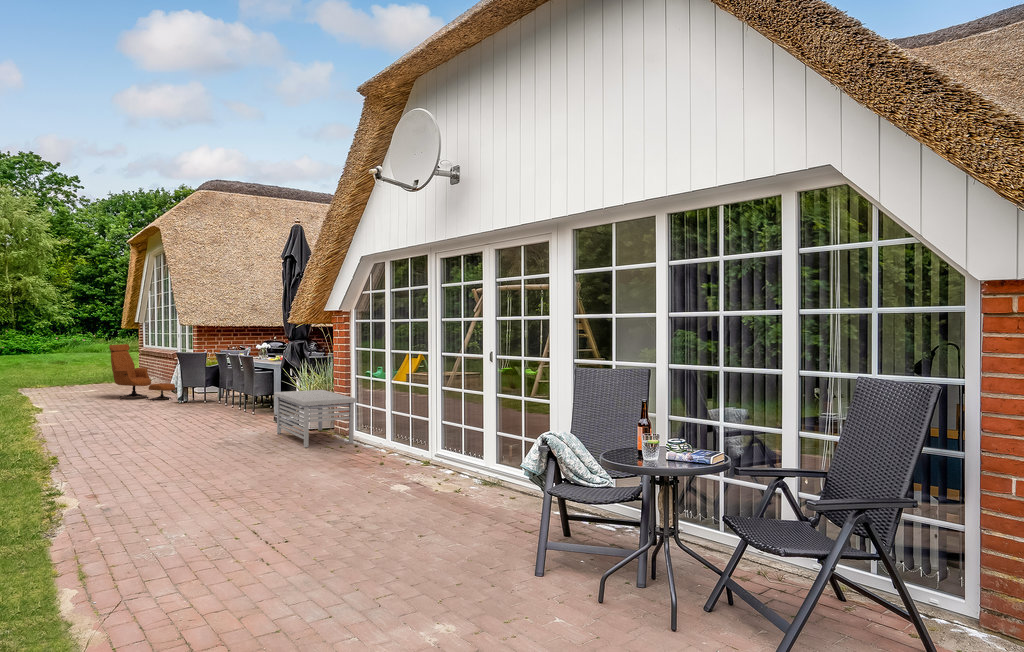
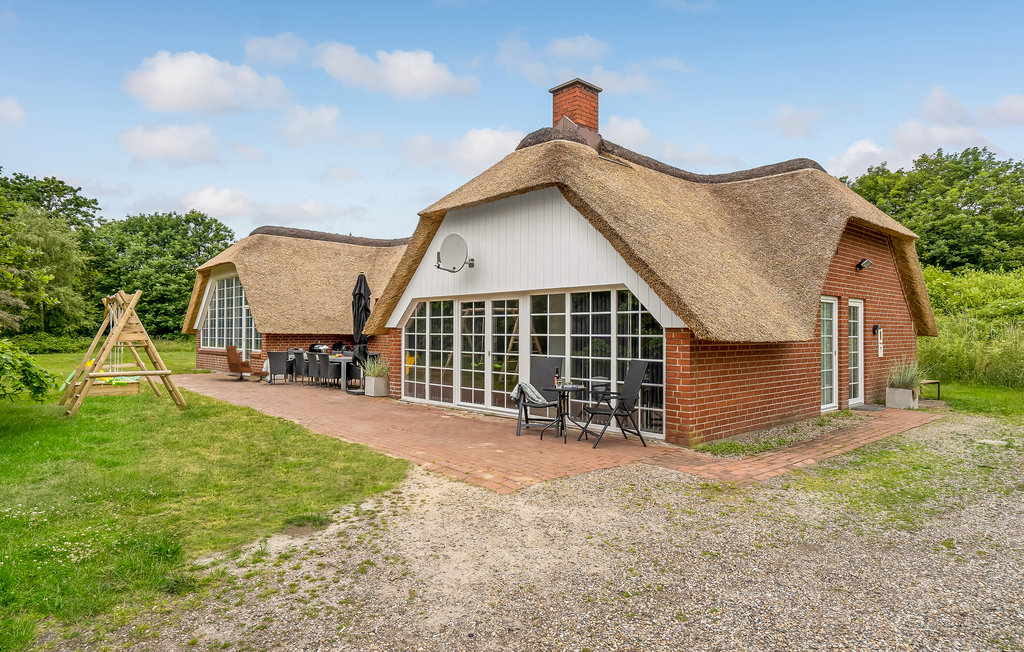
storage bench: present [274,390,357,447] -> none [357,373,408,403]

